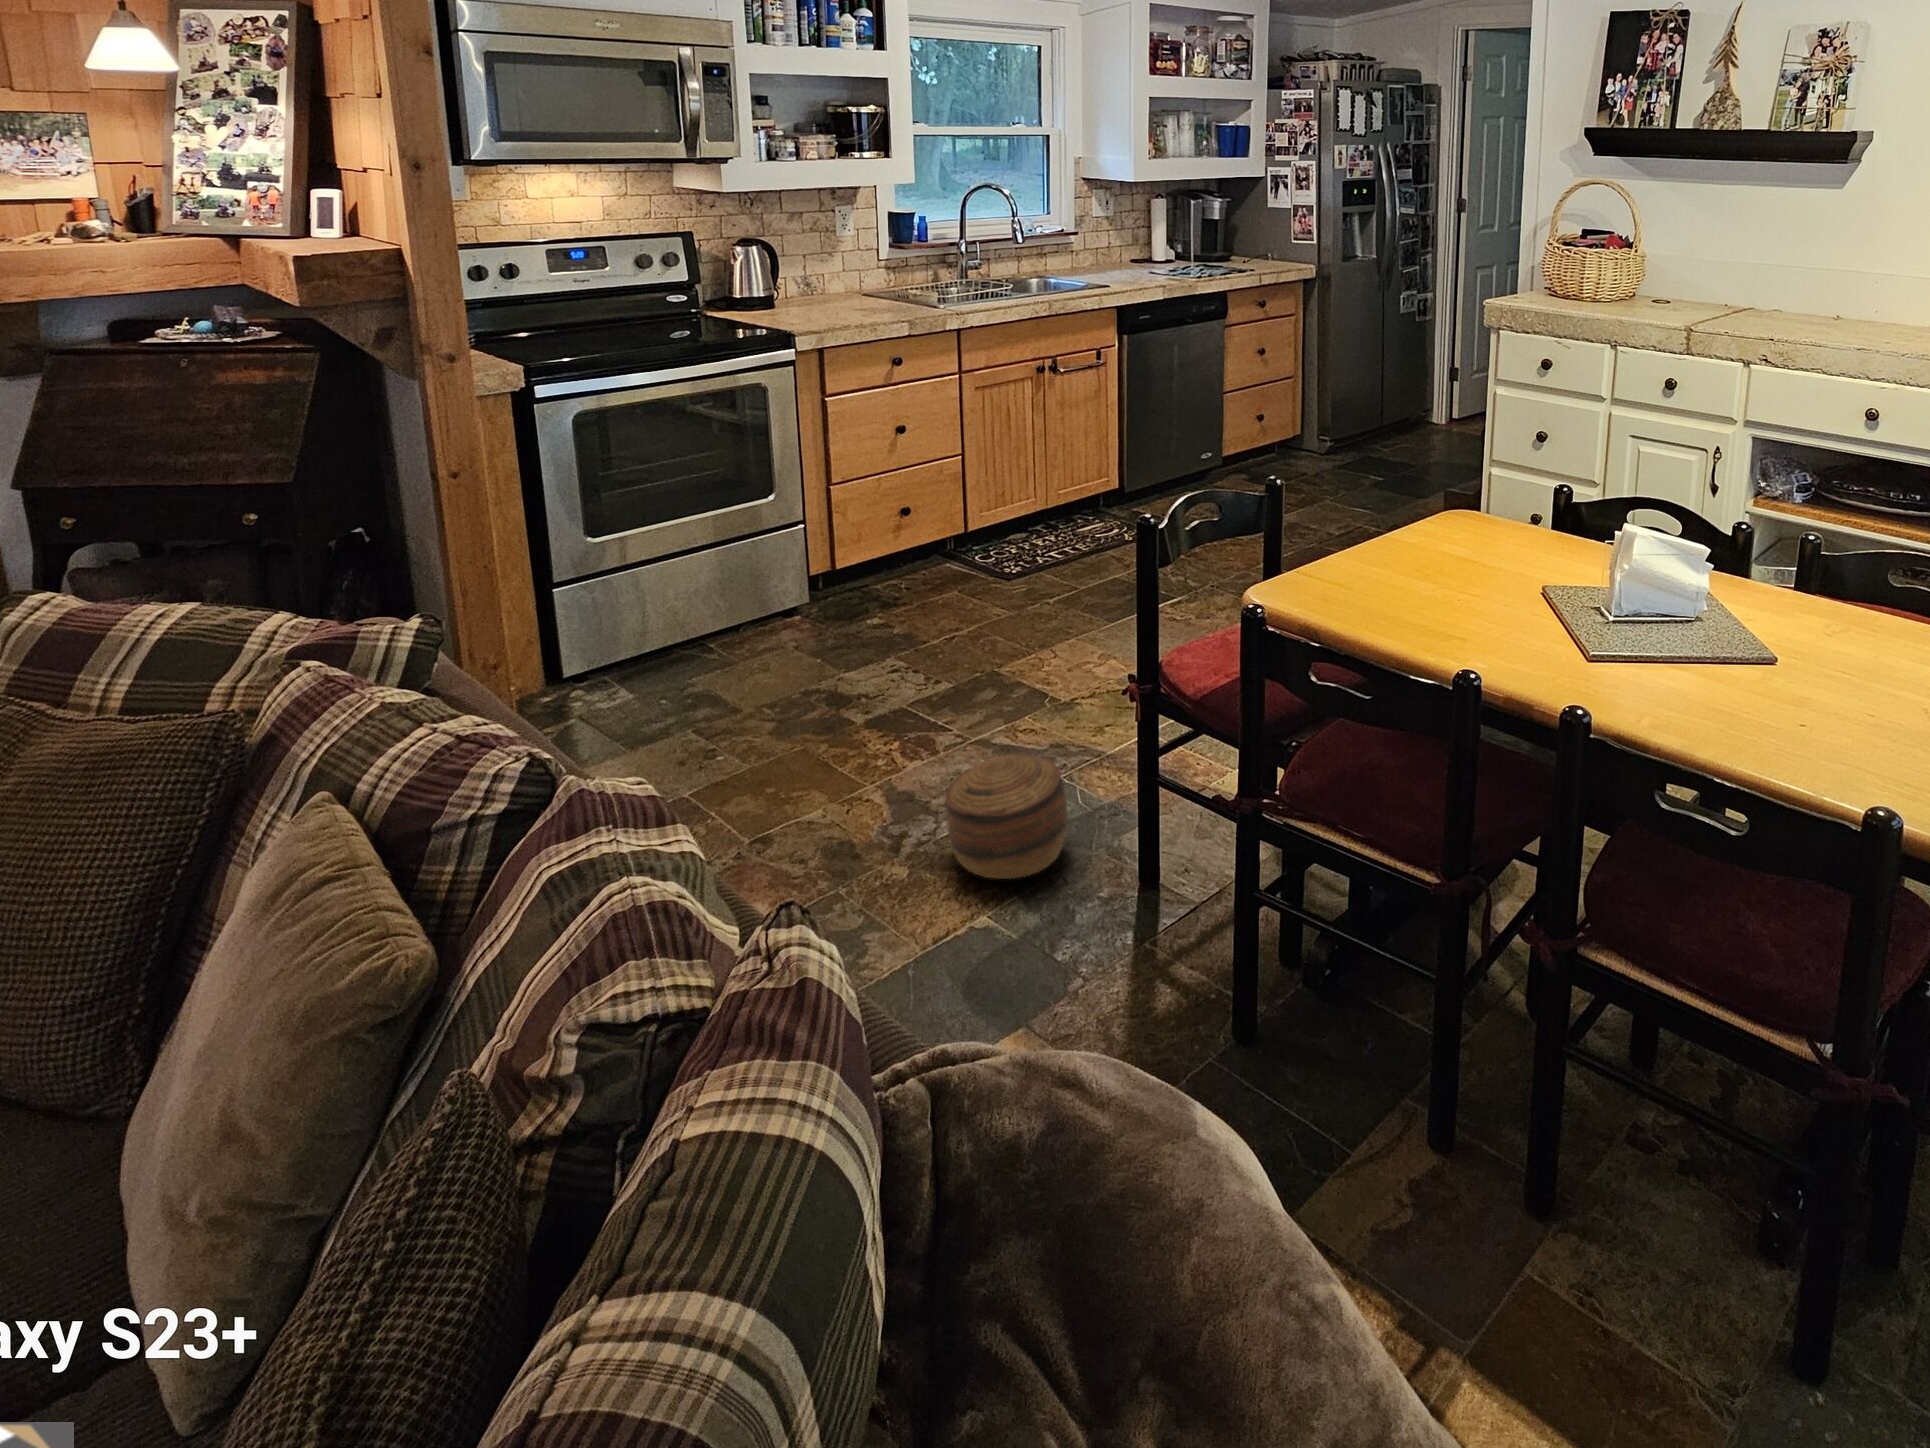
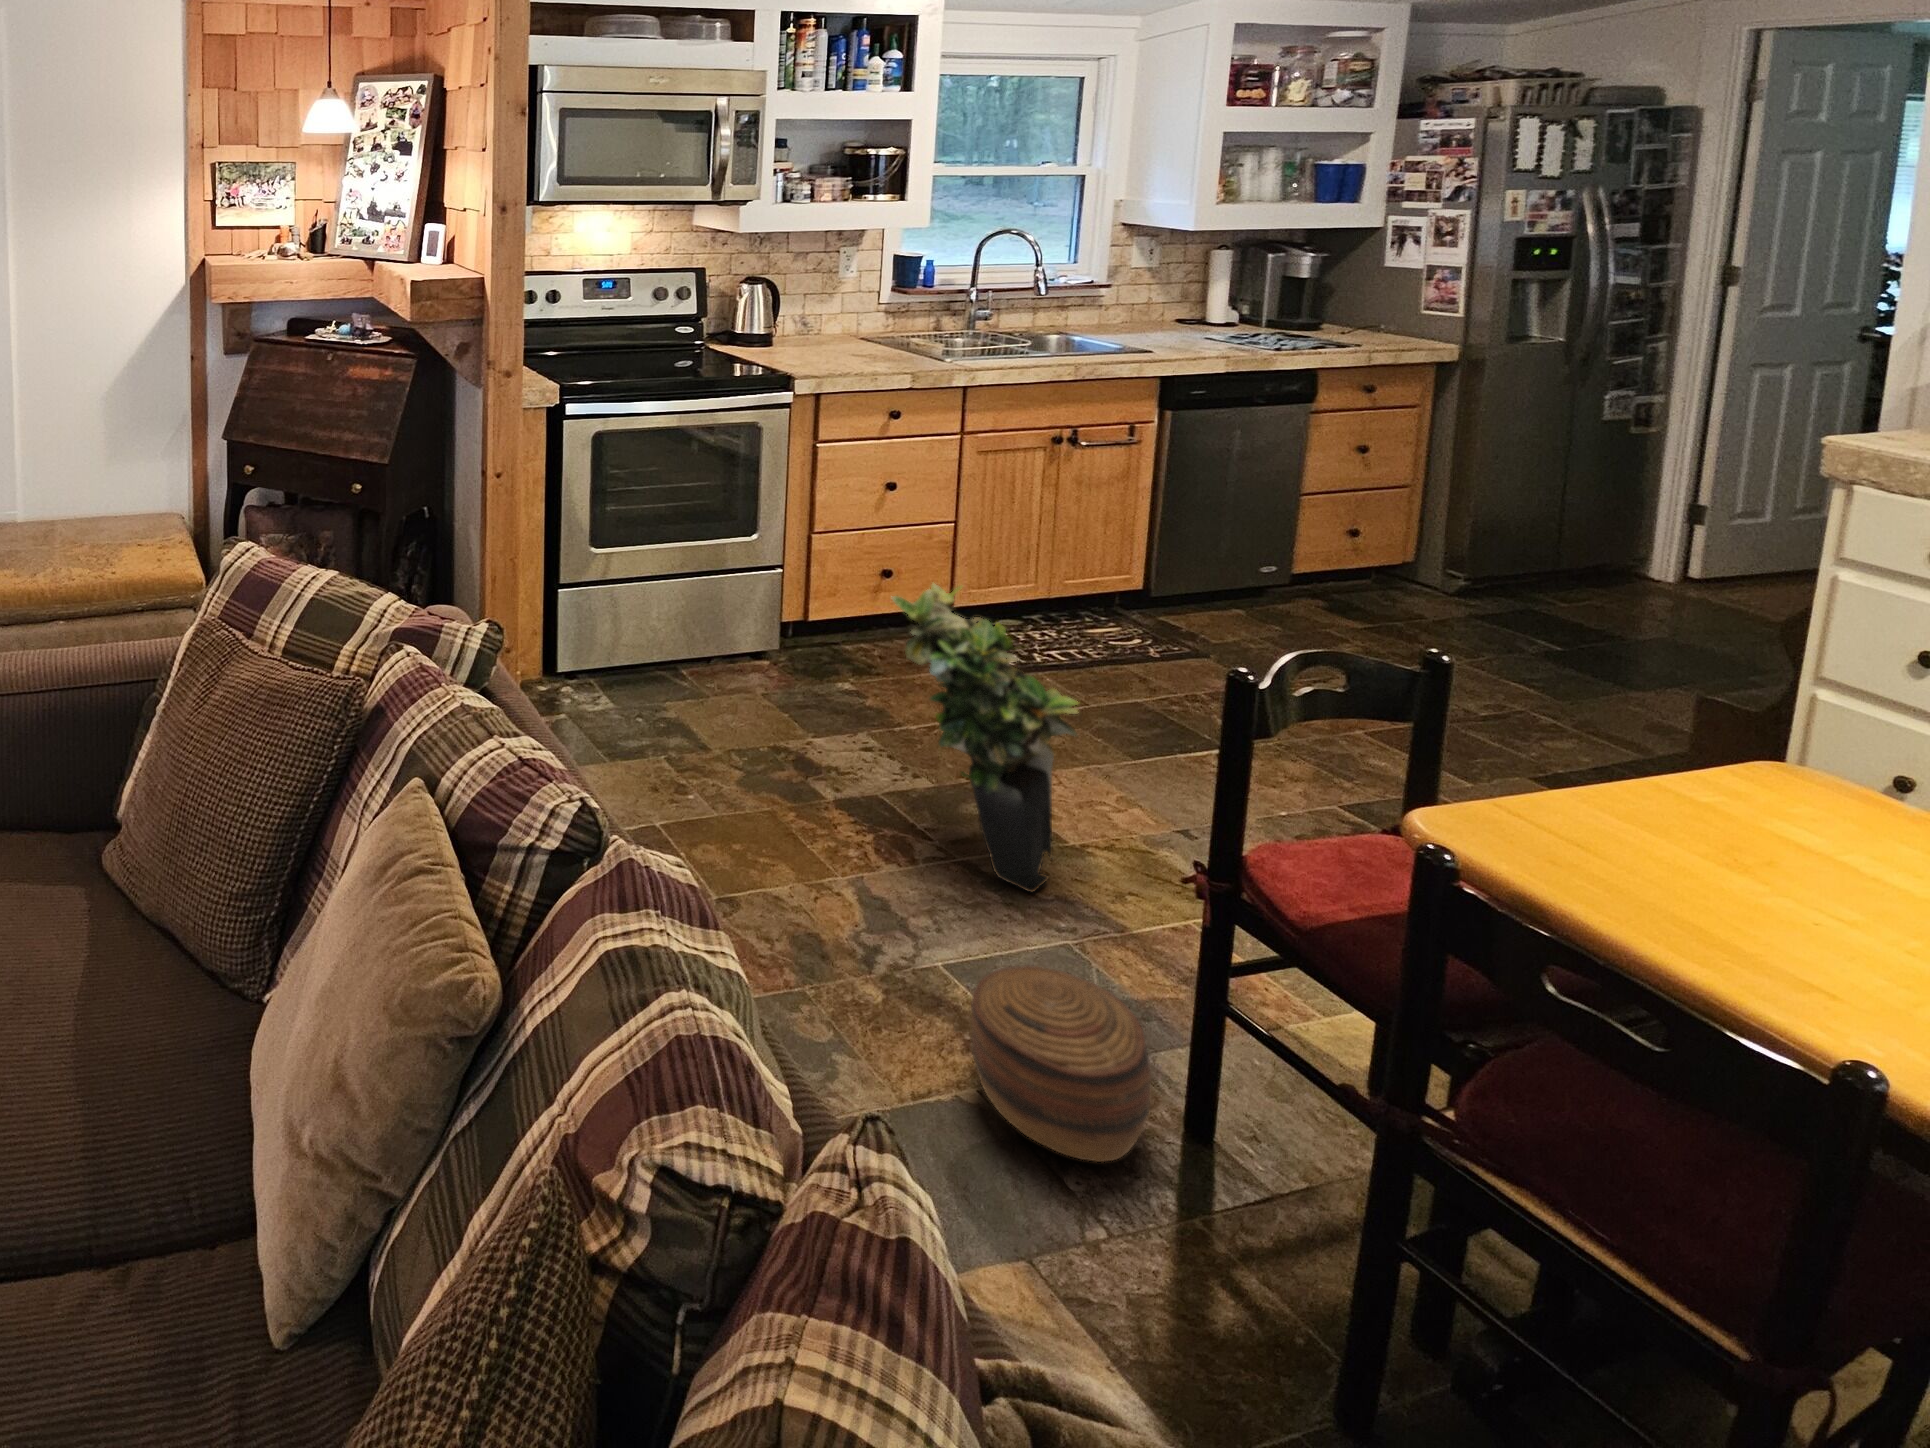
potted plant: none [879,491,1034,727] -> present [891,584,1078,893]

